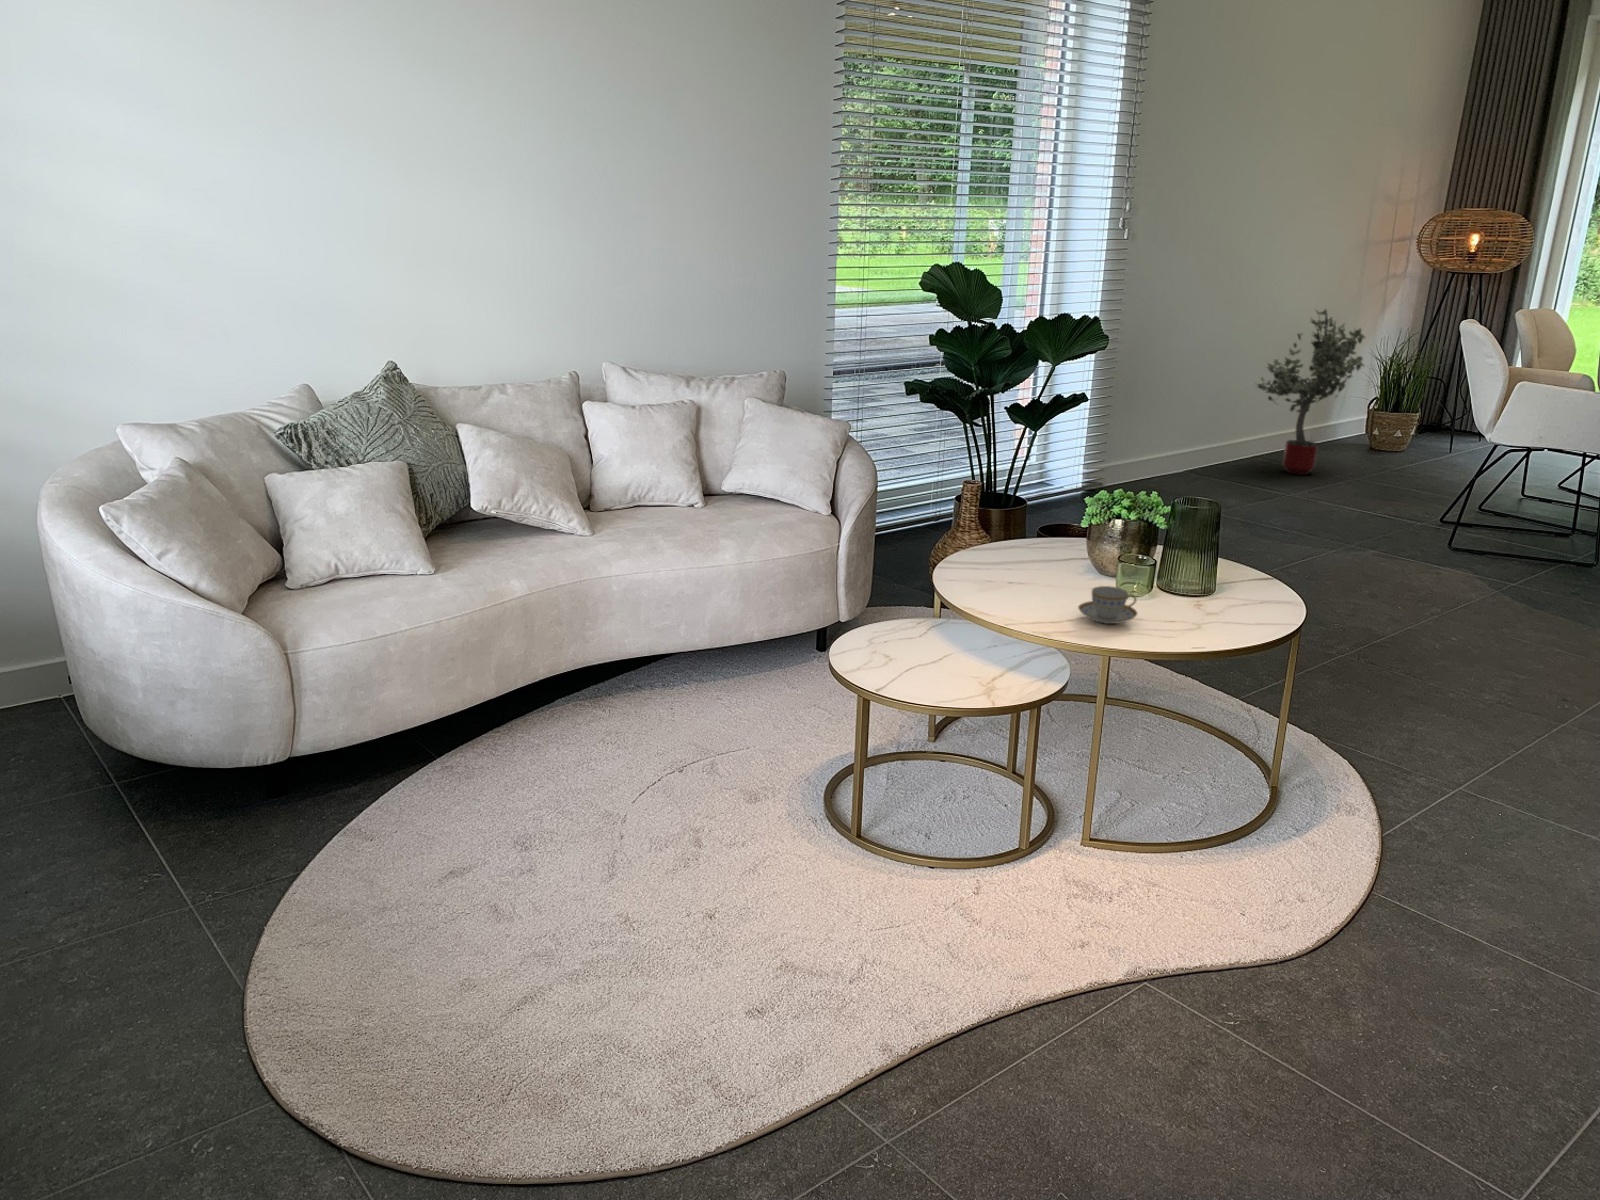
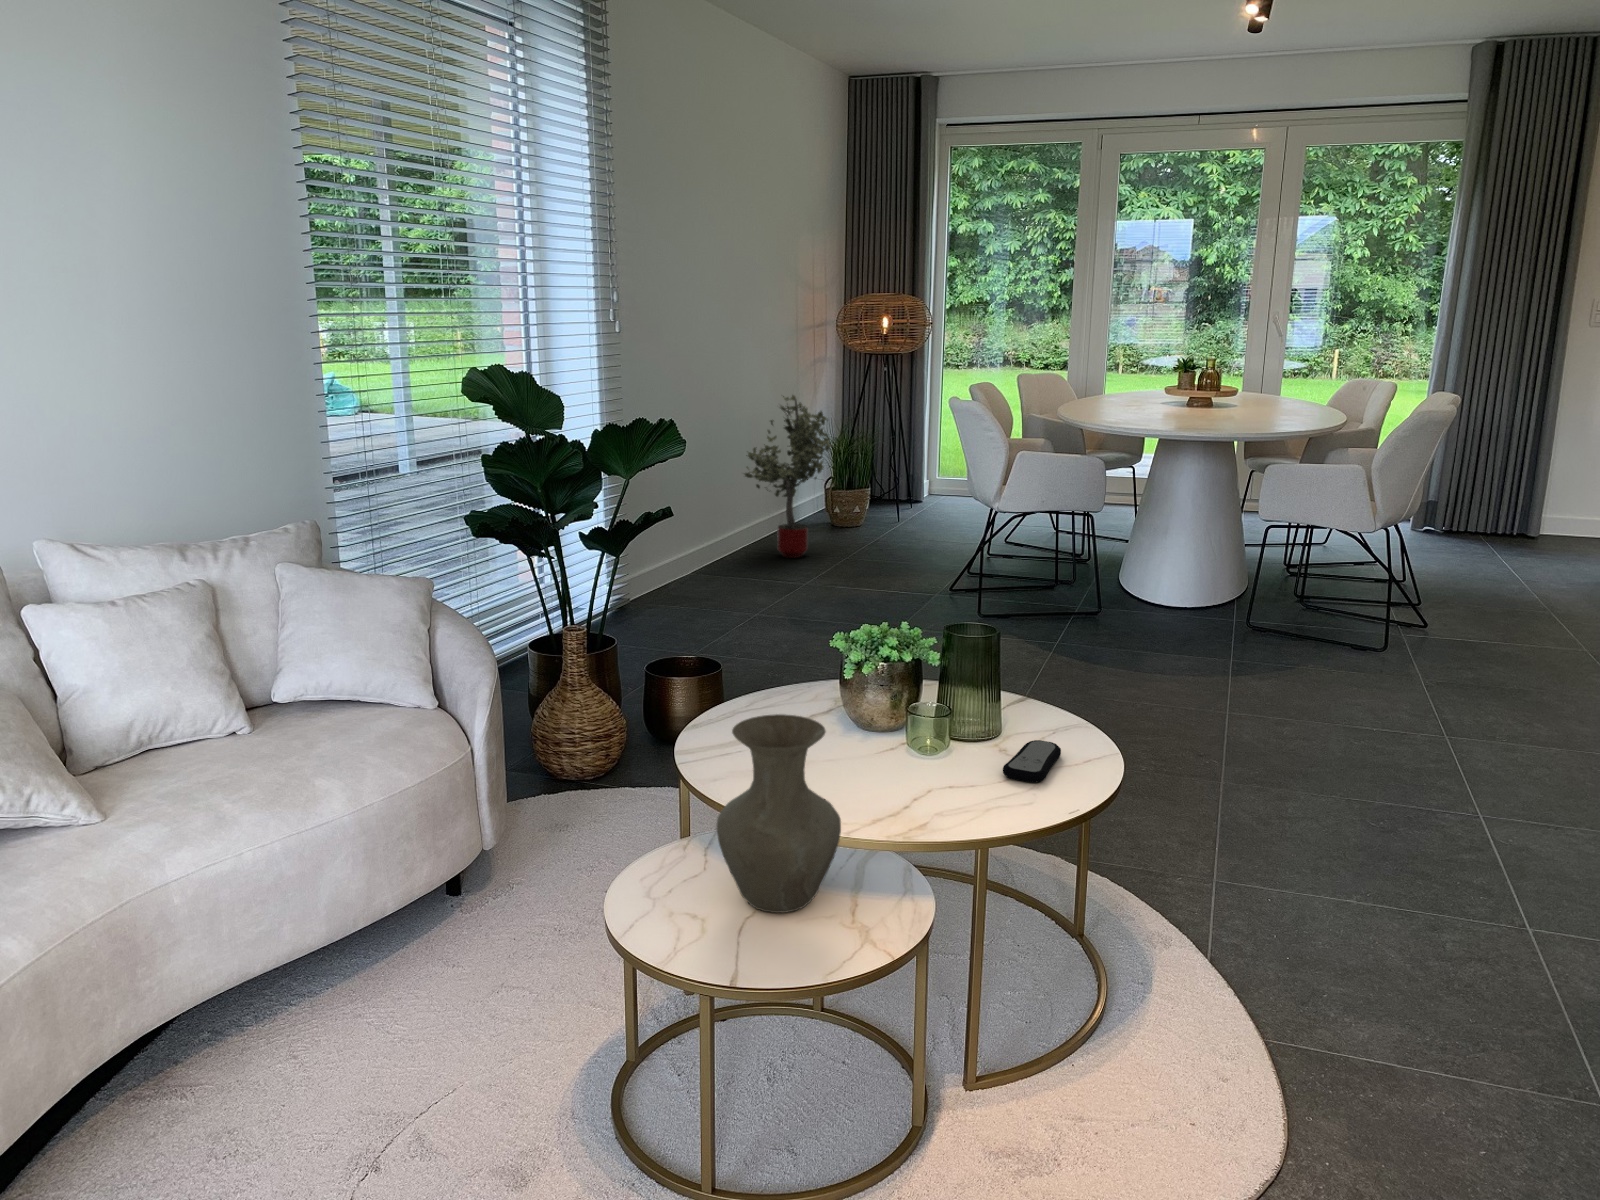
vase: none [907,526,1000,670] -> present [717,714,841,913]
teacup: present [1079,586,1137,624] -> none [909,752,981,801]
remote control: none [1172,602,1242,629] -> present [1003,740,1061,783]

